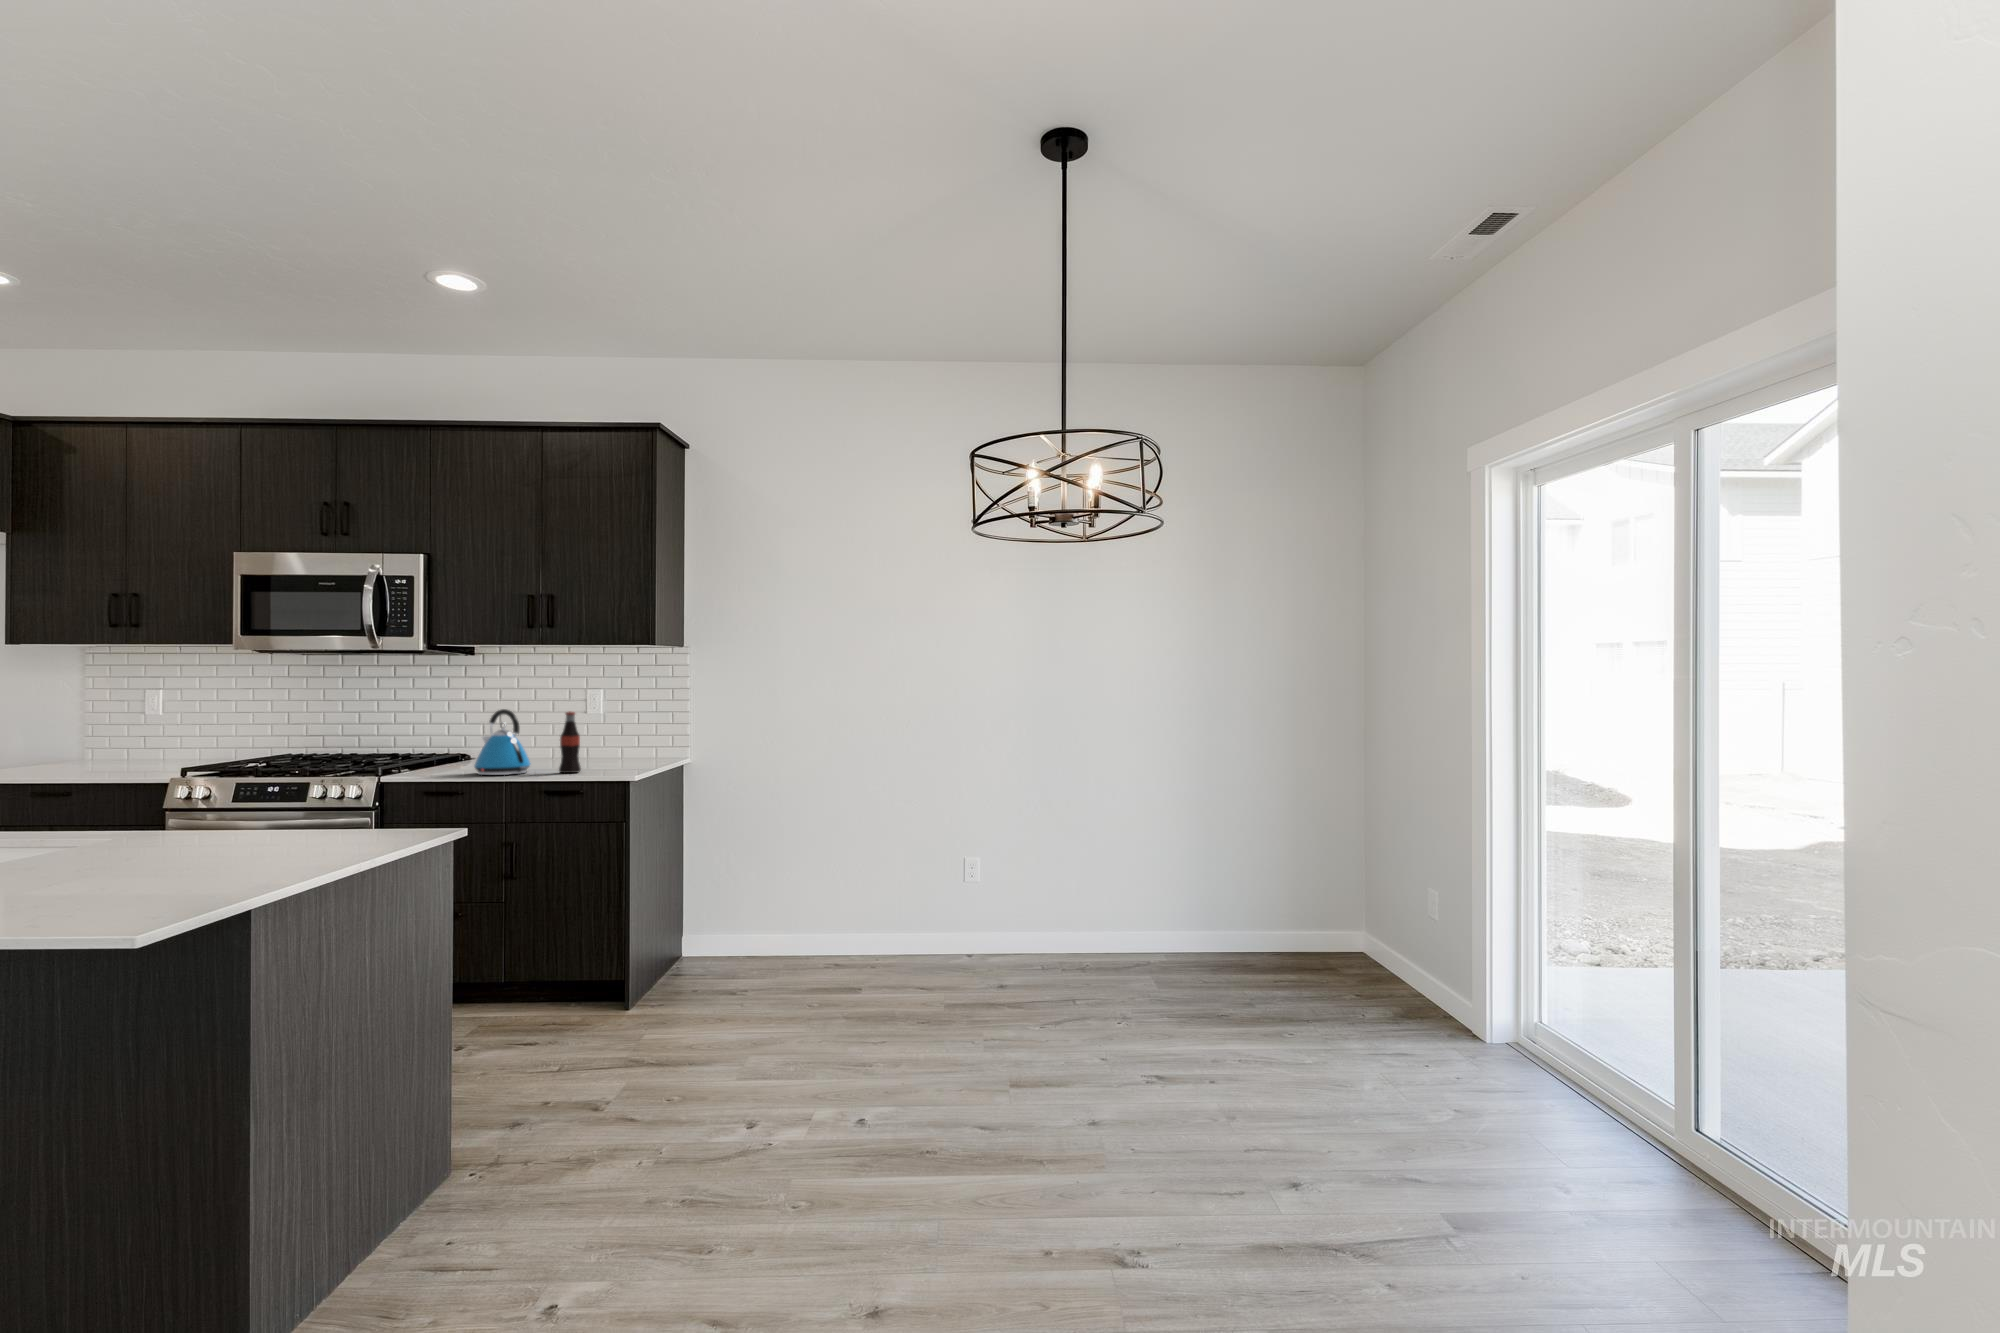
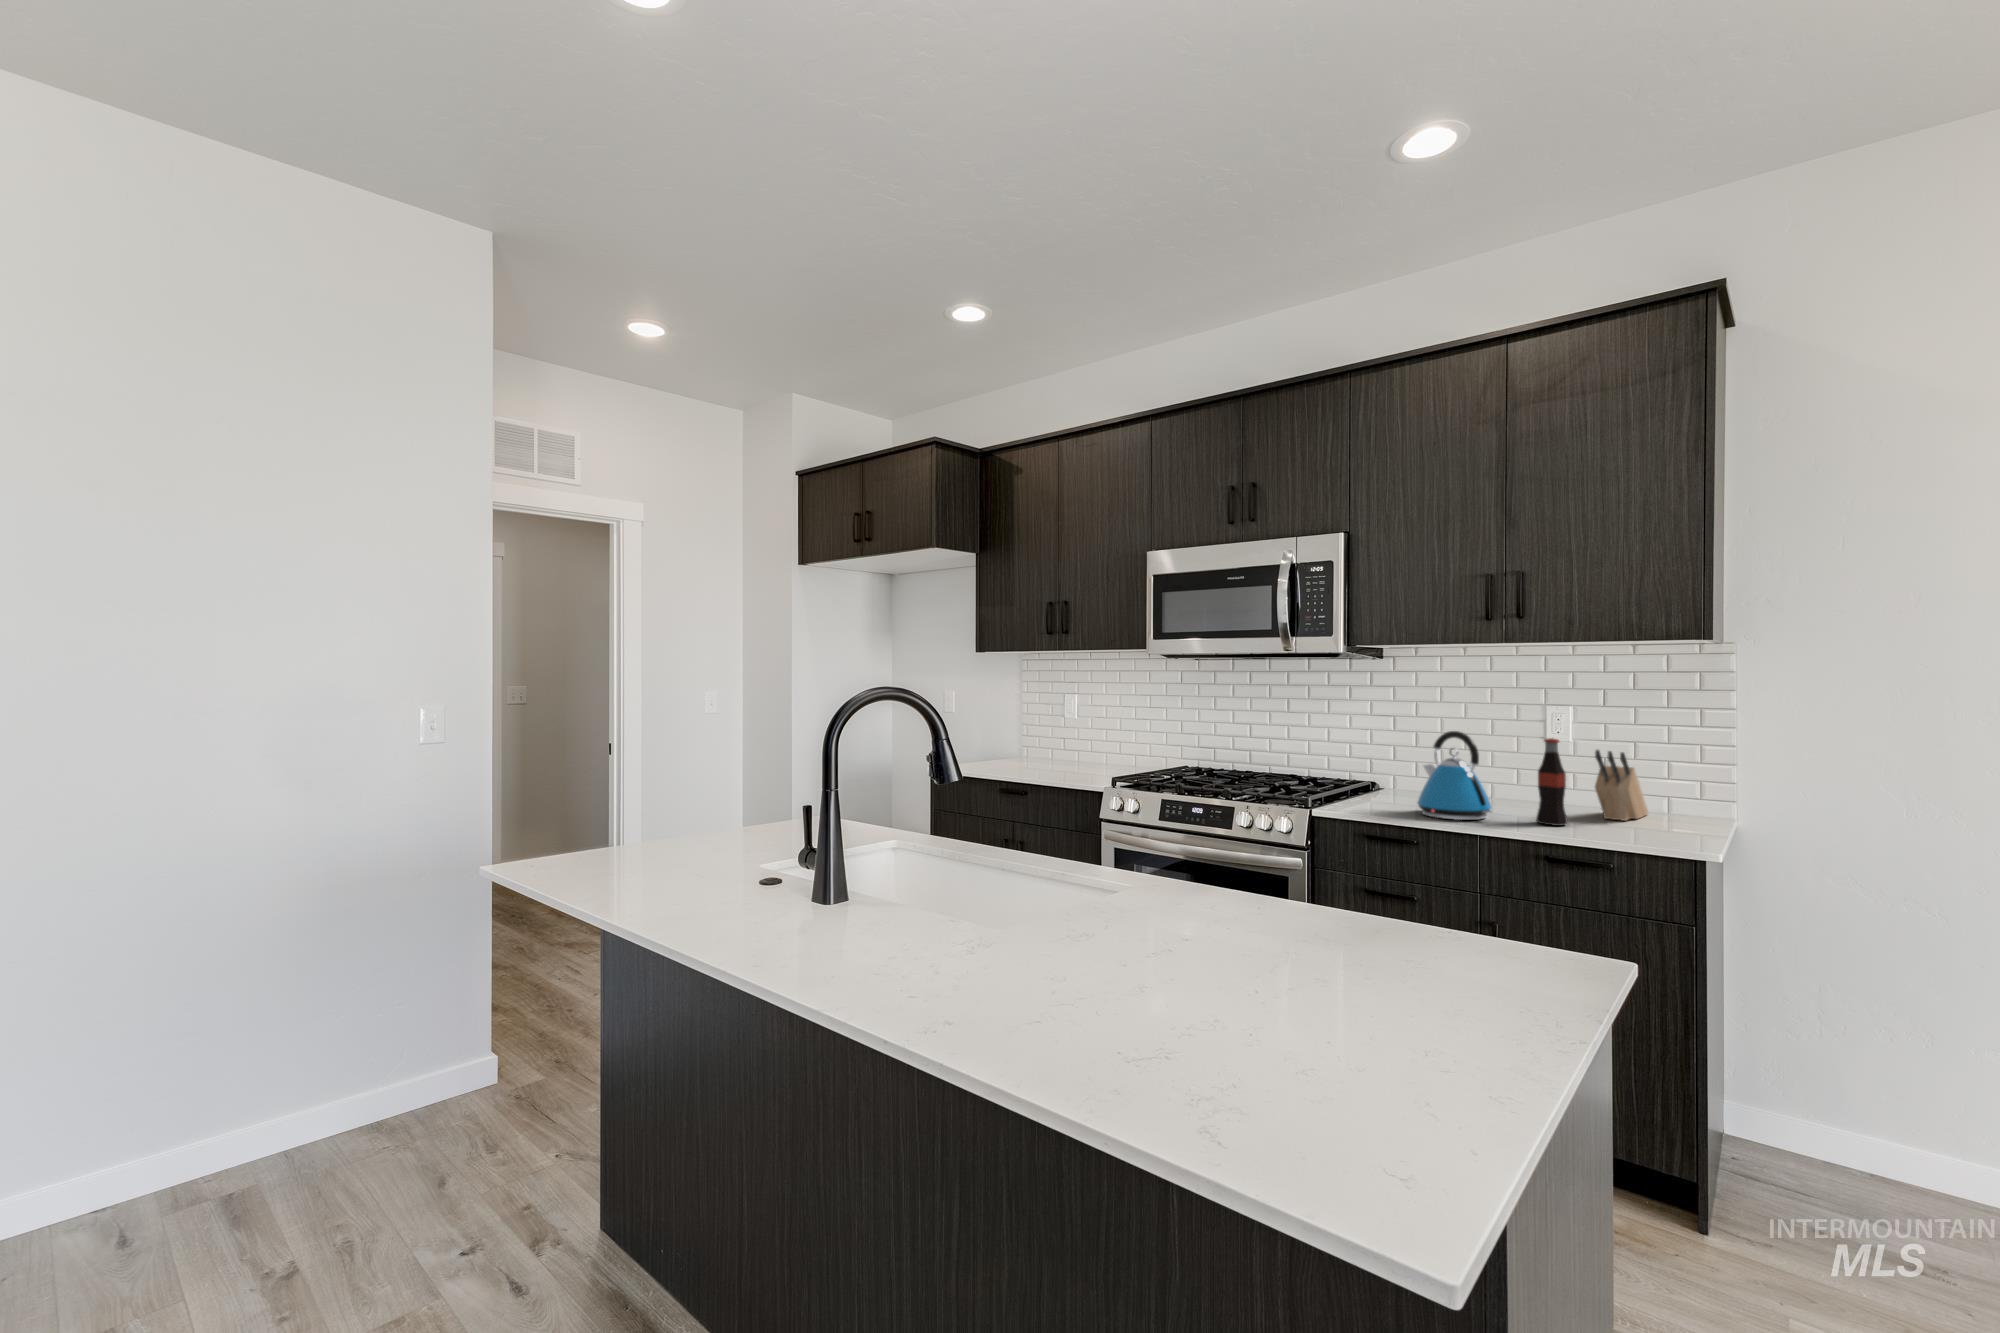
knife block: none [605,719,648,768] -> present [1595,750,1648,821]

